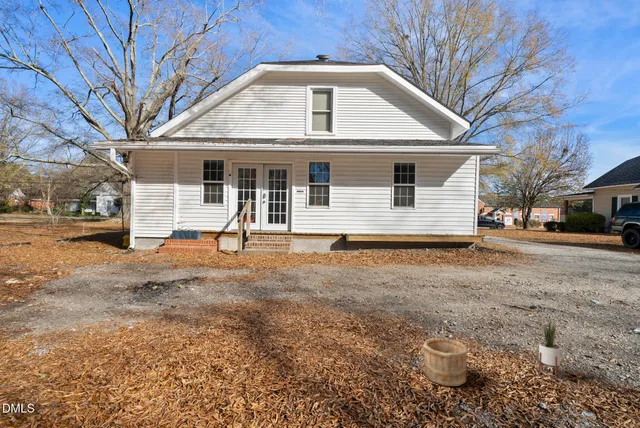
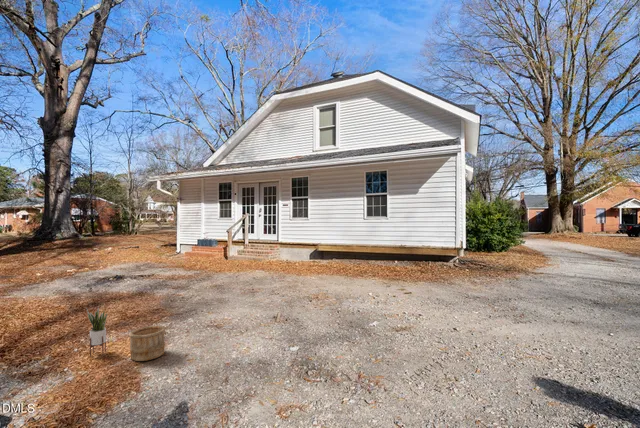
wooden bucket: present [423,338,468,386] -> present [129,326,165,361]

